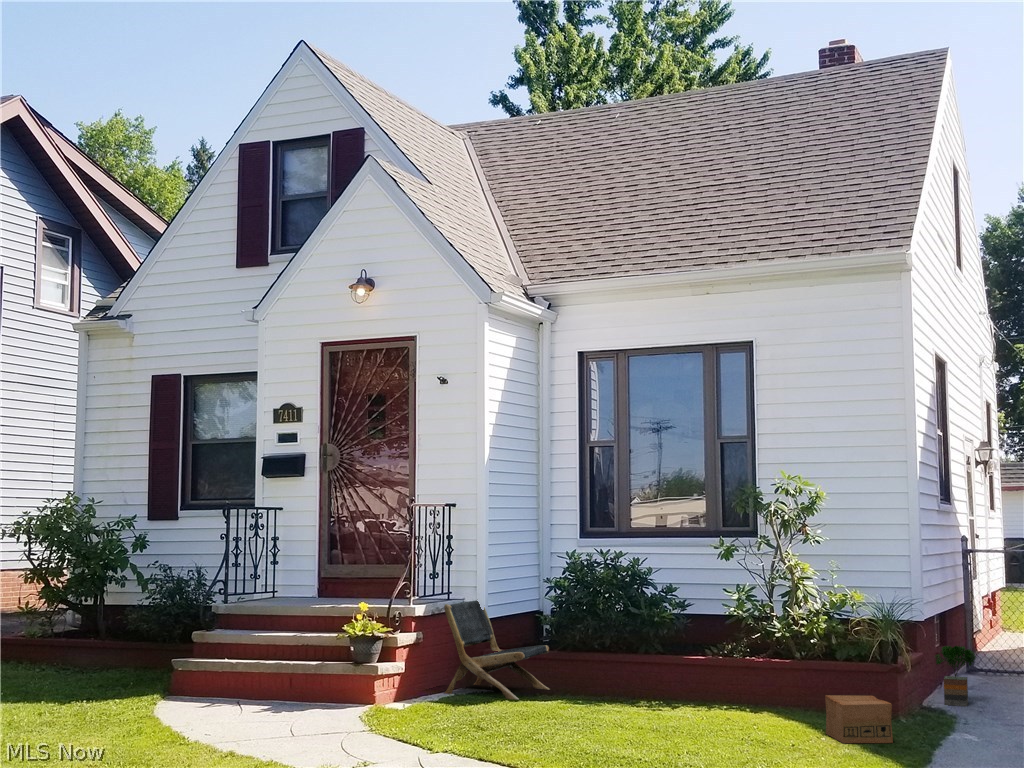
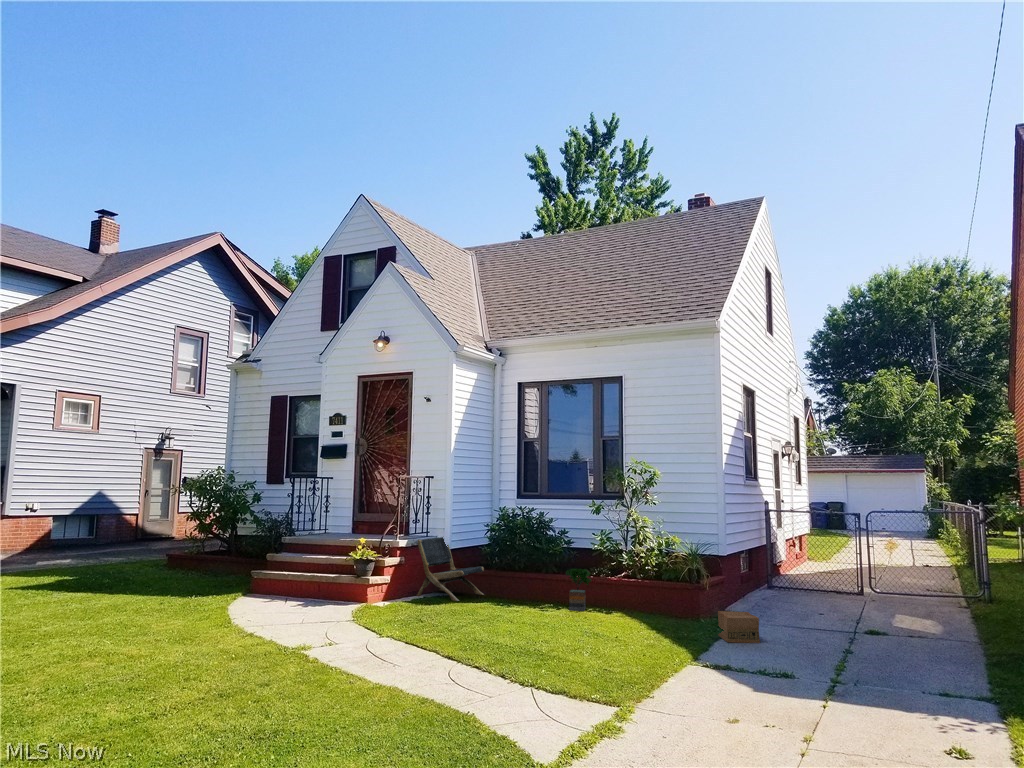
potted tree: present [935,646,976,706] -> present [566,569,591,611]
cardboard box: present [825,695,893,743] -> present [718,611,760,643]

